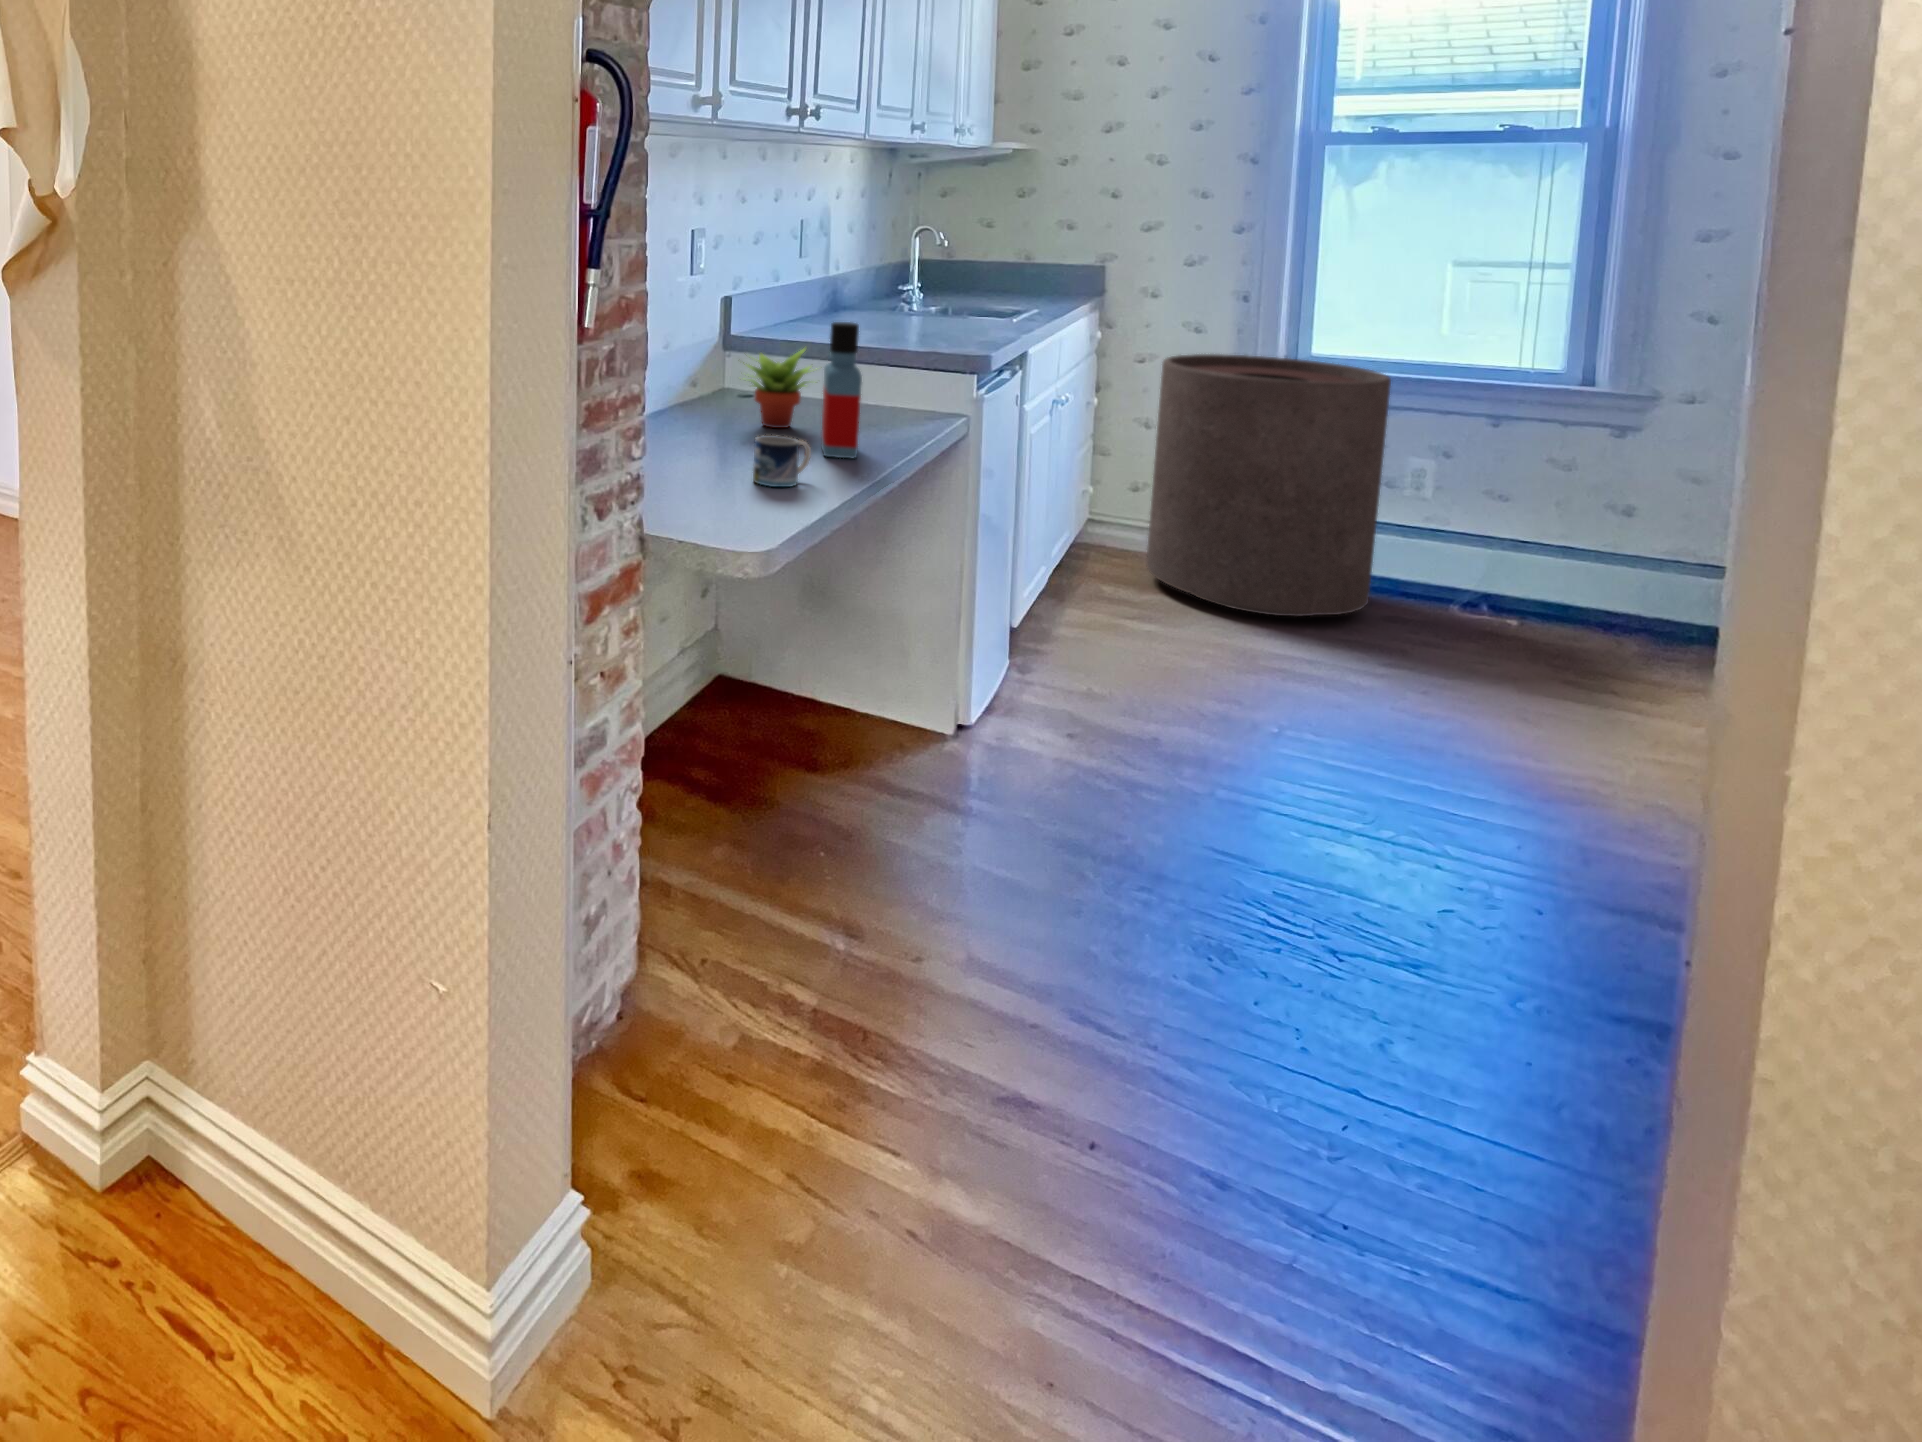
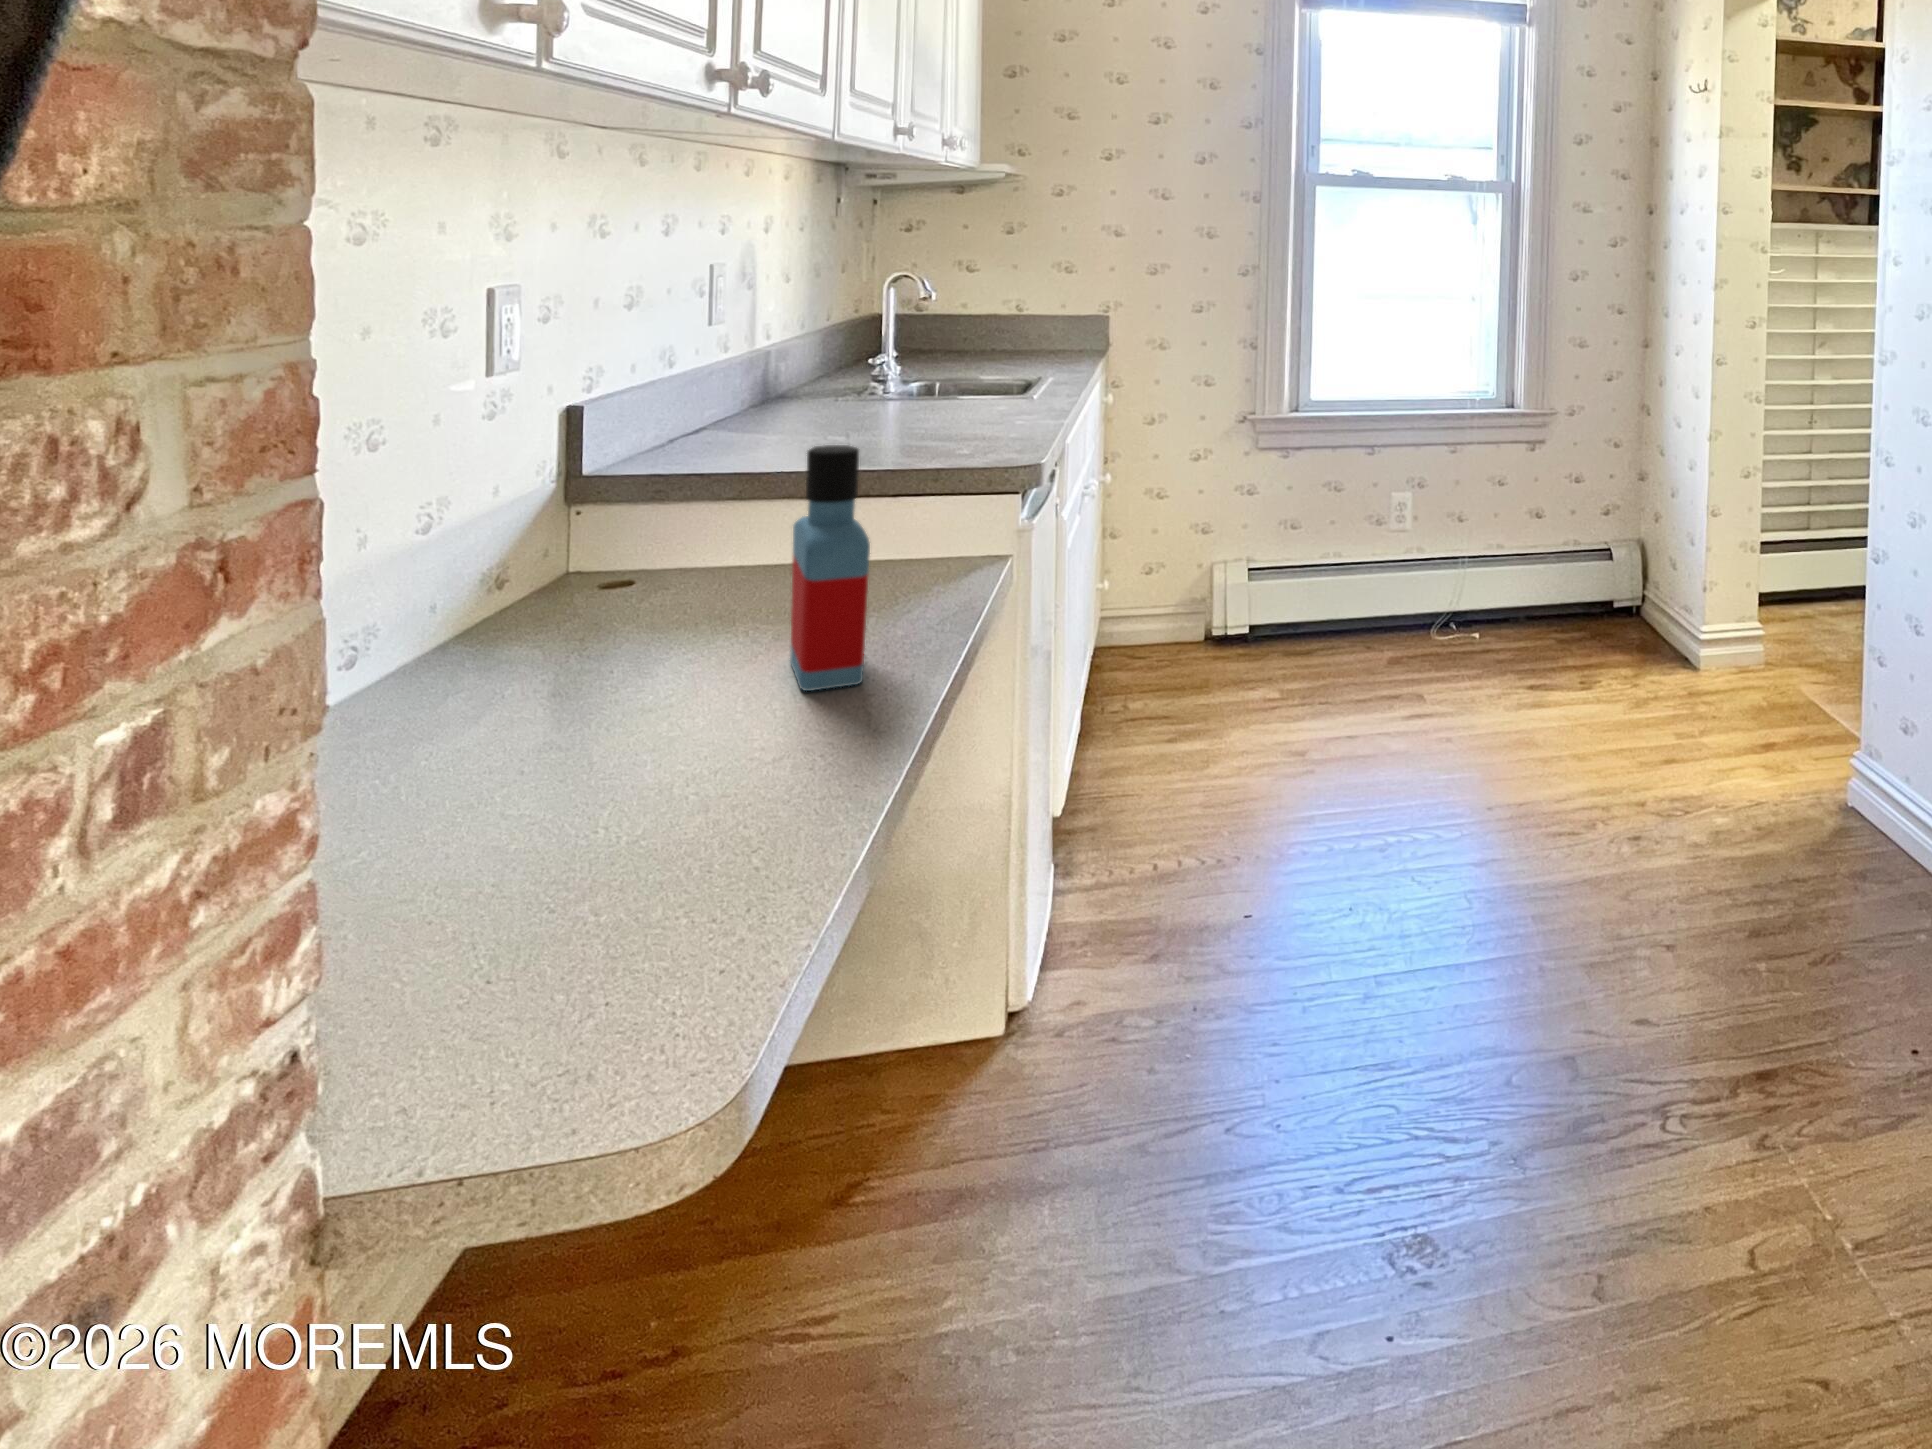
succulent plant: present [743,348,811,428] -> none [612,480,783,635]
trash can: present [1147,354,1391,616] -> none [1170,415,1384,697]
mug: present [753,435,811,487] -> none [659,691,784,809]

